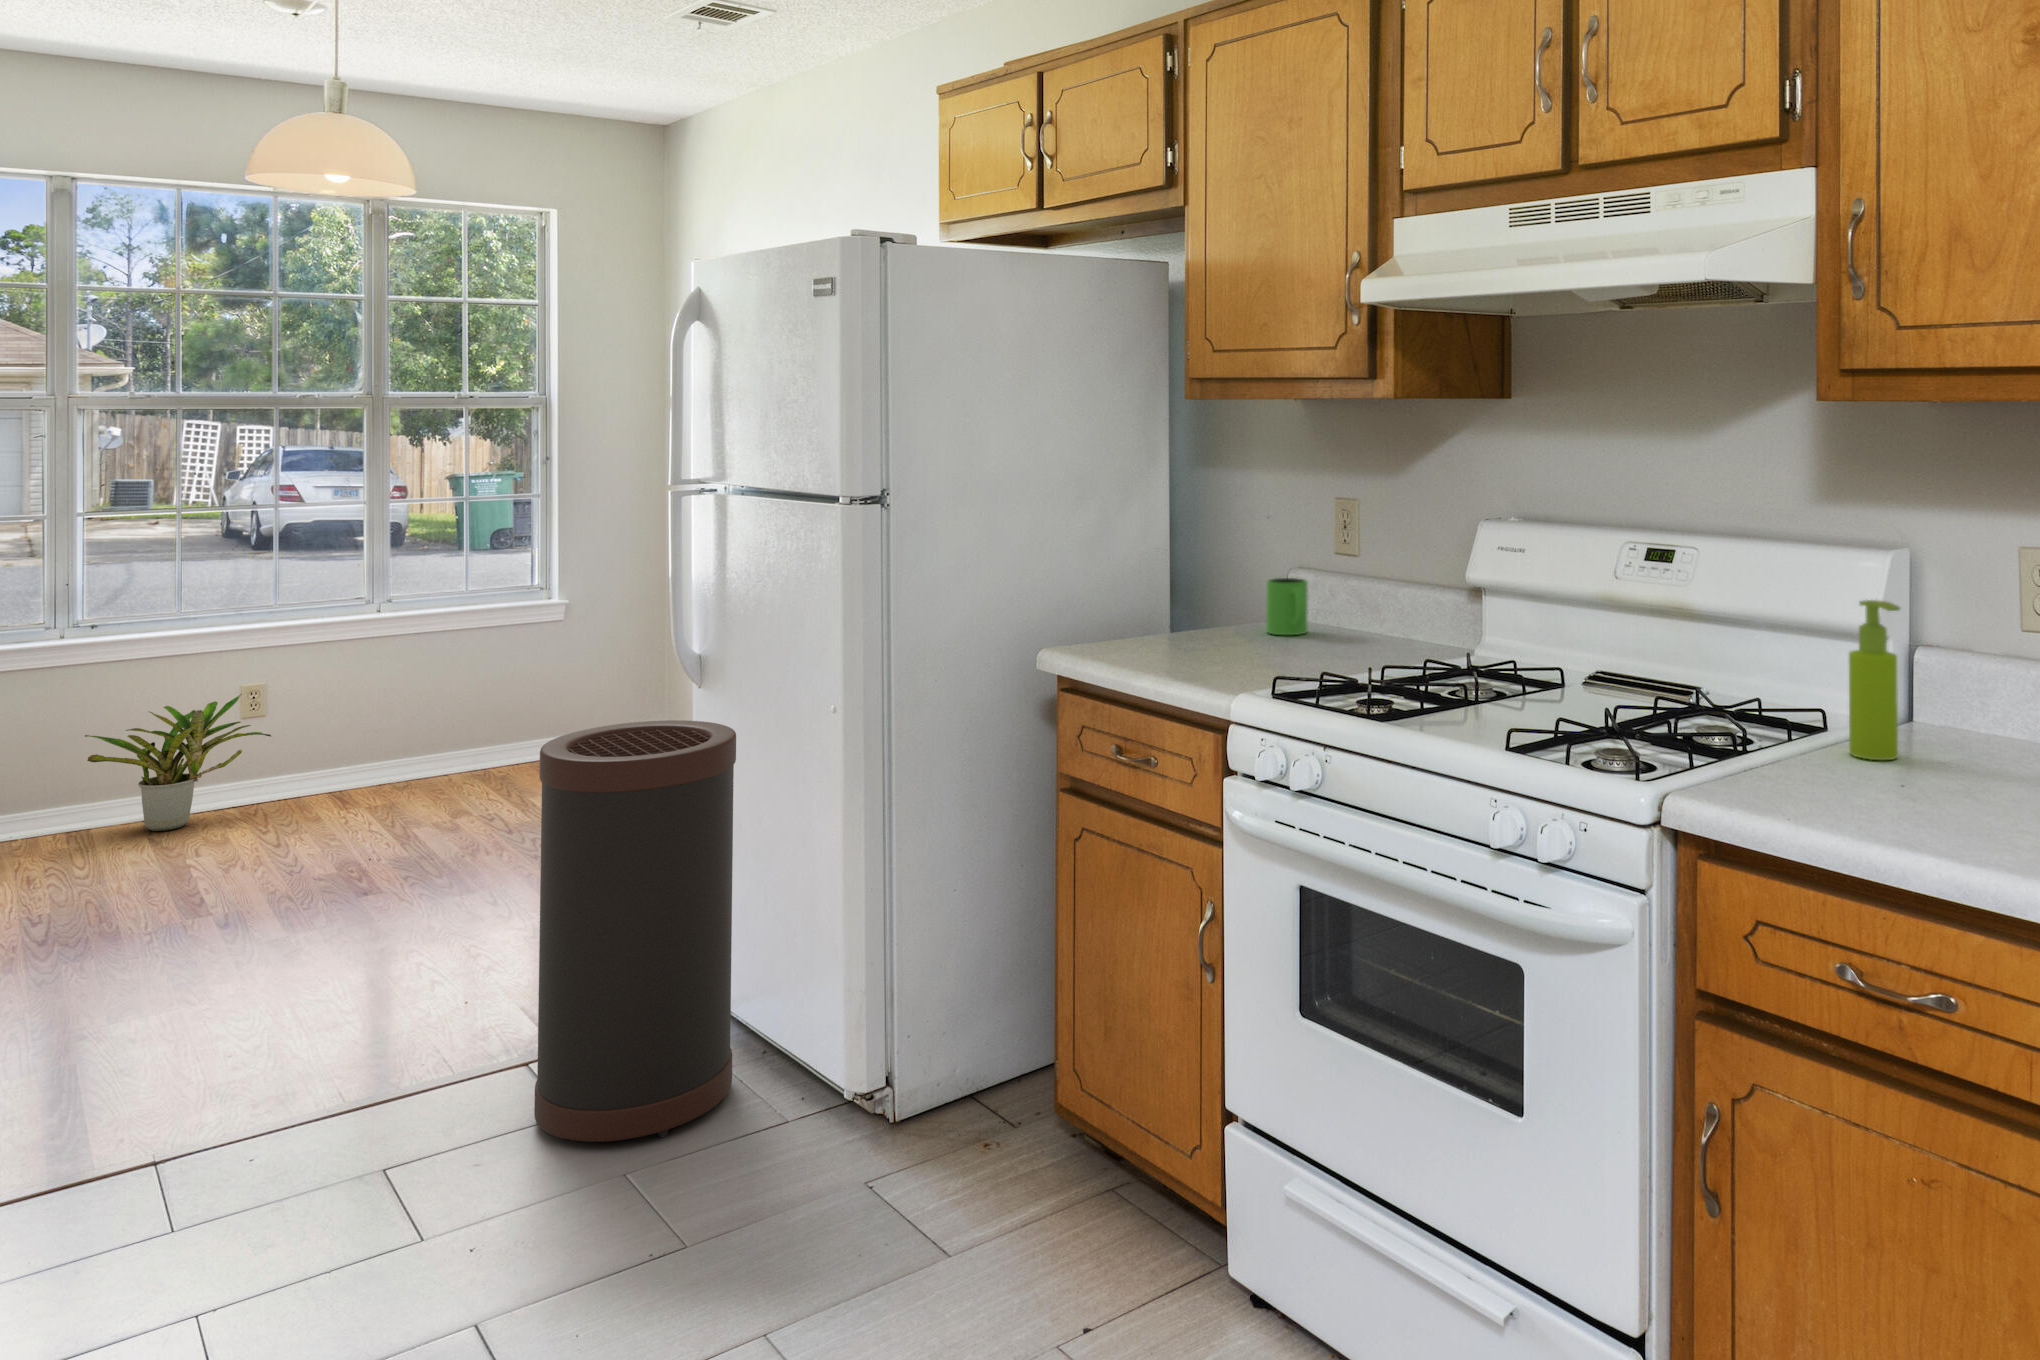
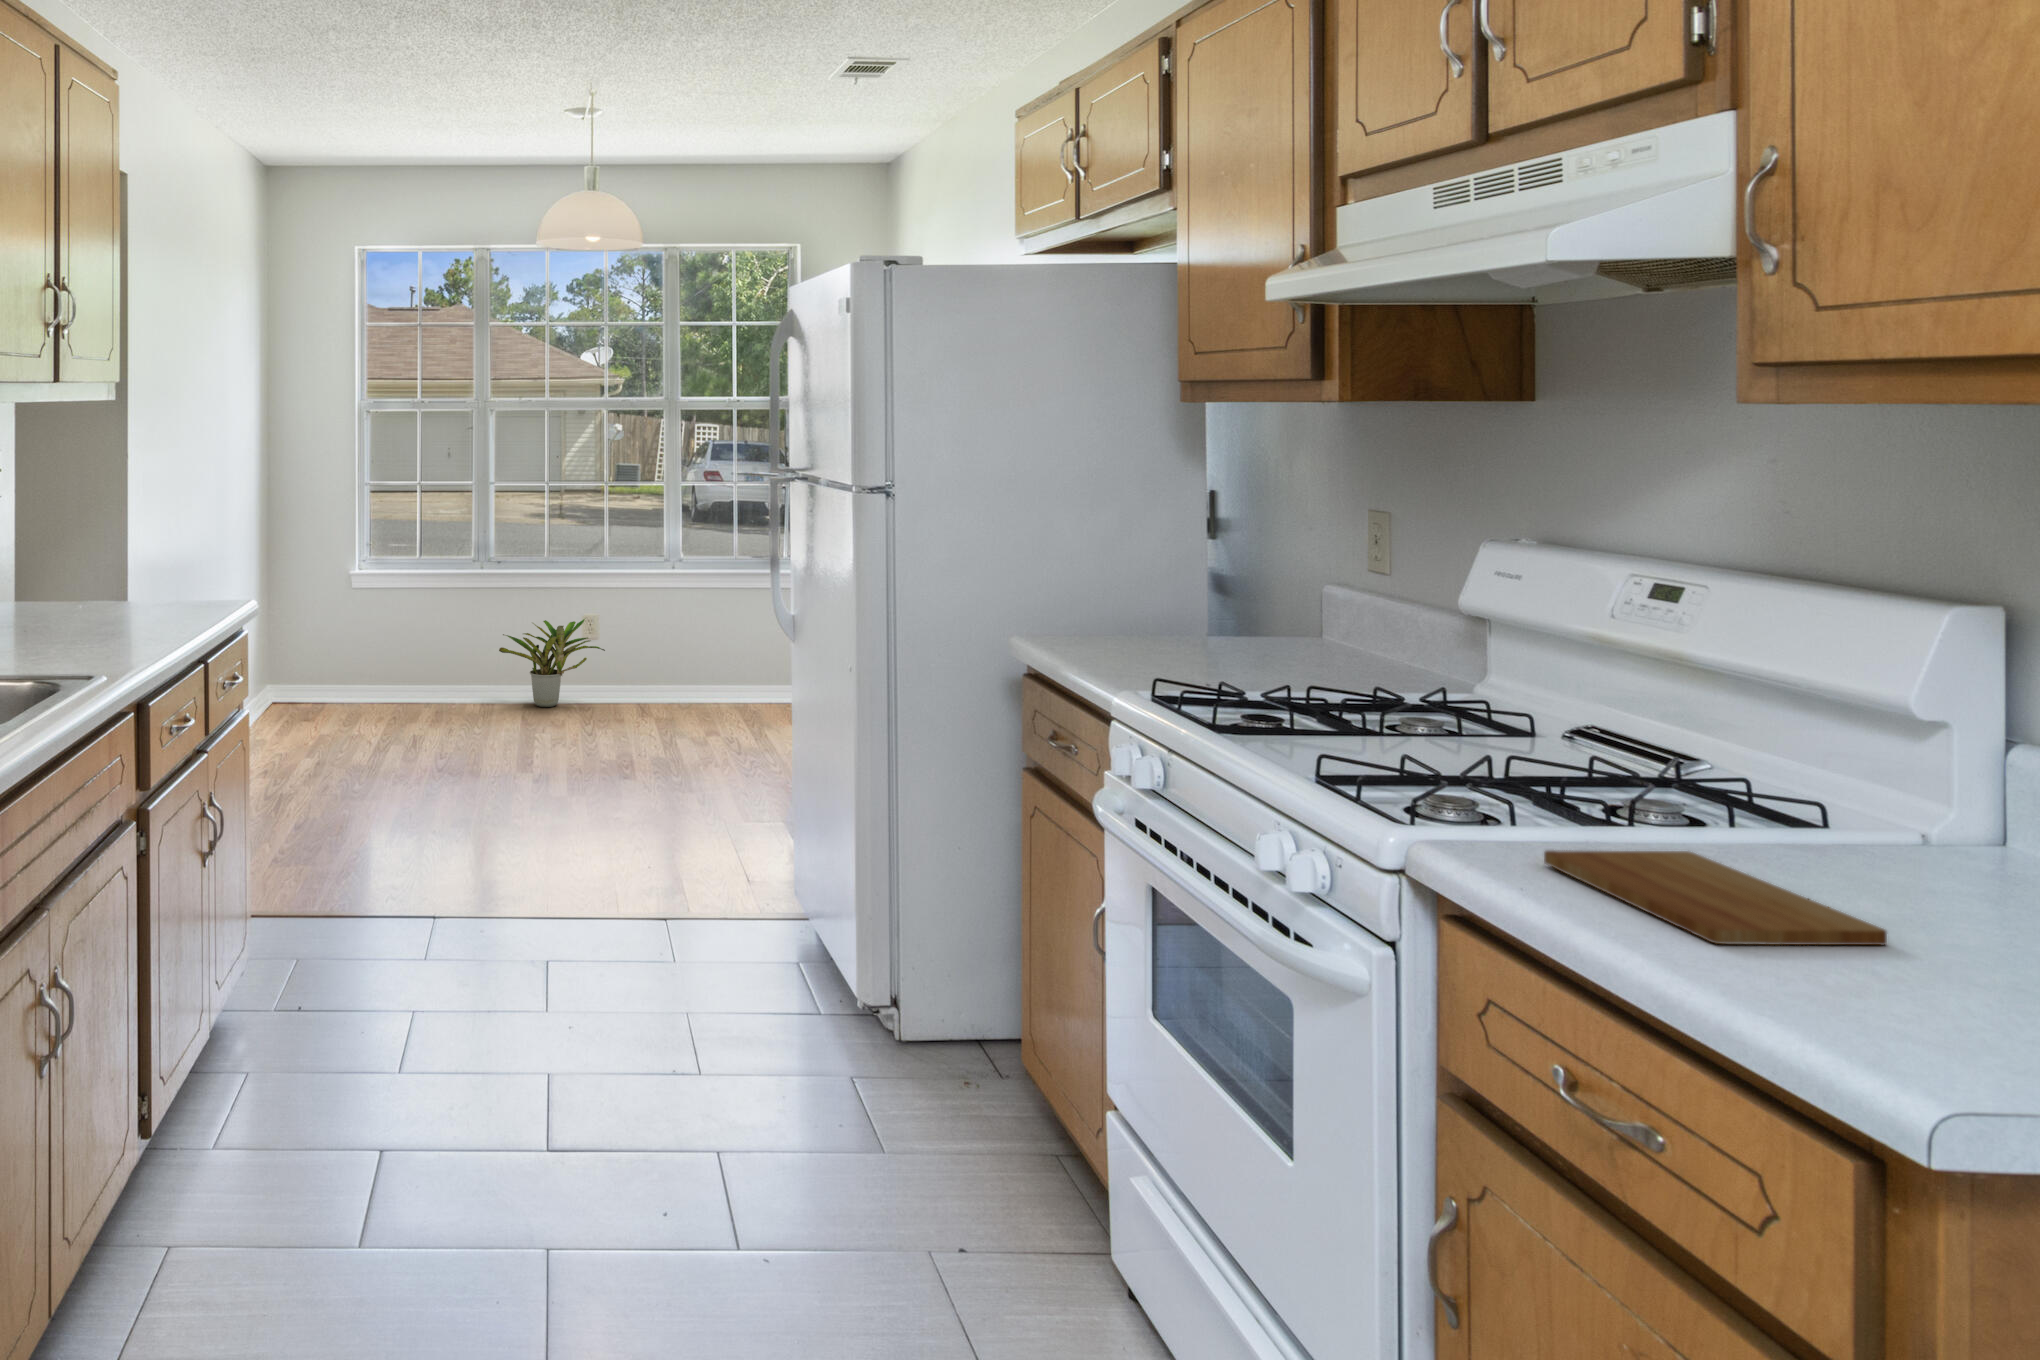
mug: present [1266,578,1308,635] -> none [1268,593,1317,654]
soap dispenser: present [1849,600,1900,760] -> none [1782,667,1865,880]
trash can: present [534,720,736,1142] -> none [654,661,797,988]
cutting board: none [1753,758,1987,826] -> present [1544,850,1887,945]

